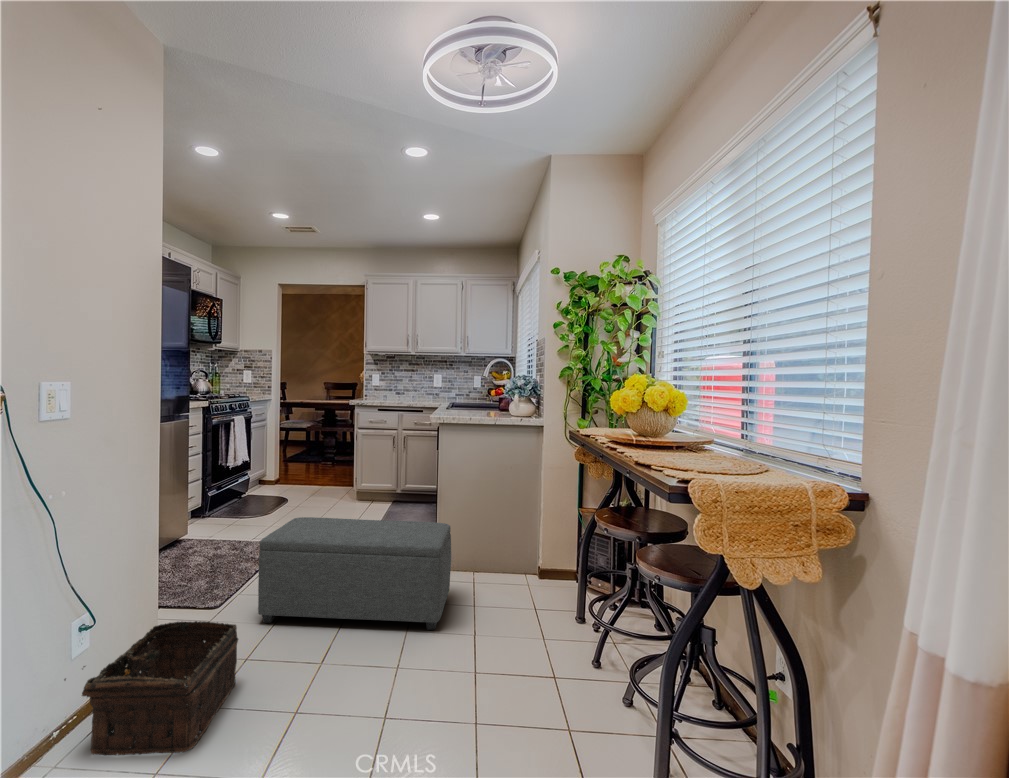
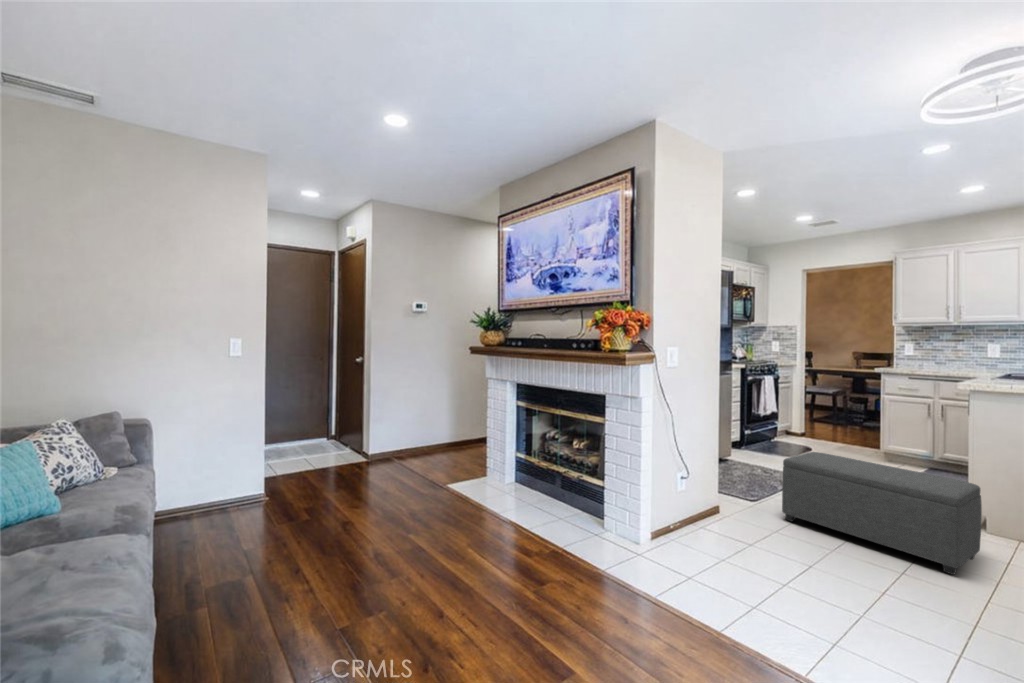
basket: present [64,621,238,755] -> none [674,491,768,563]

